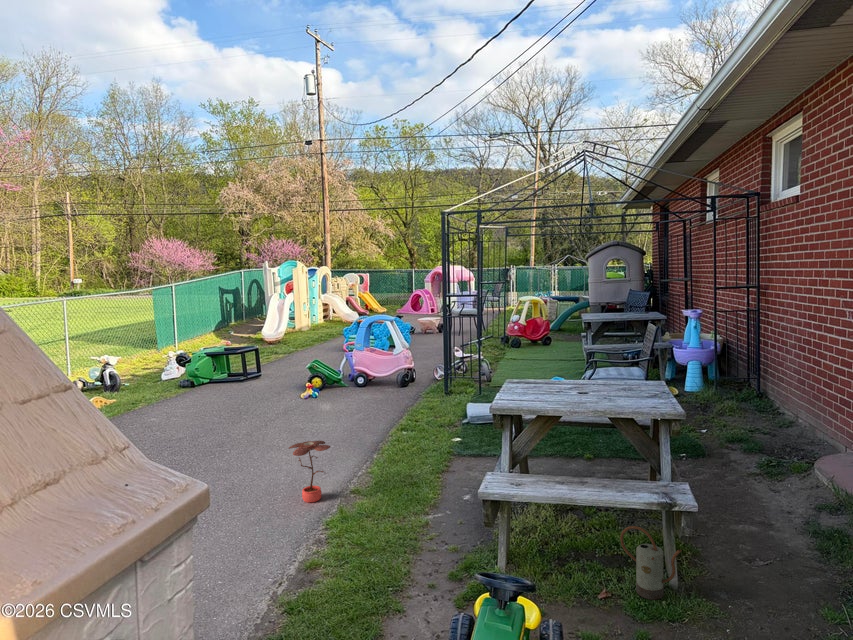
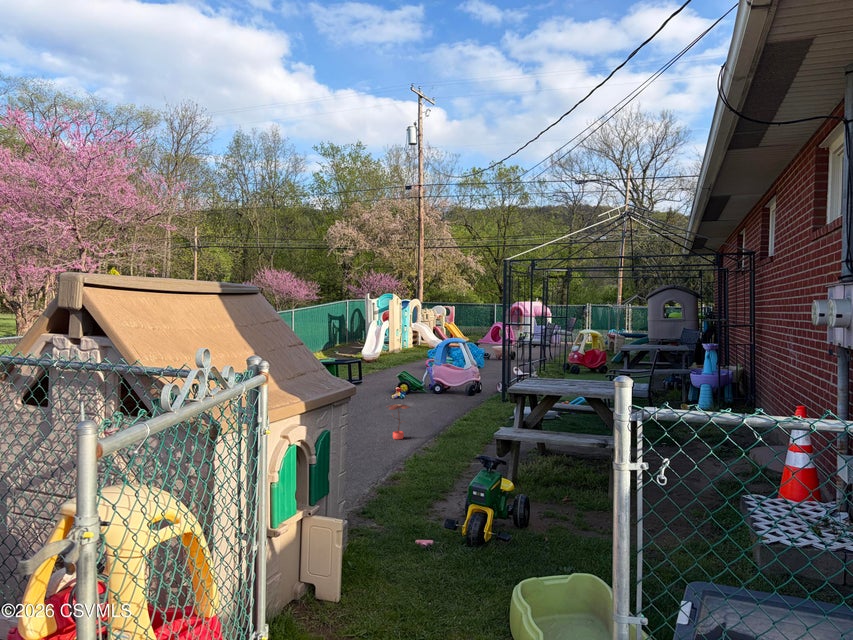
watering can: present [620,526,682,600] -> none [553,440,579,476]

